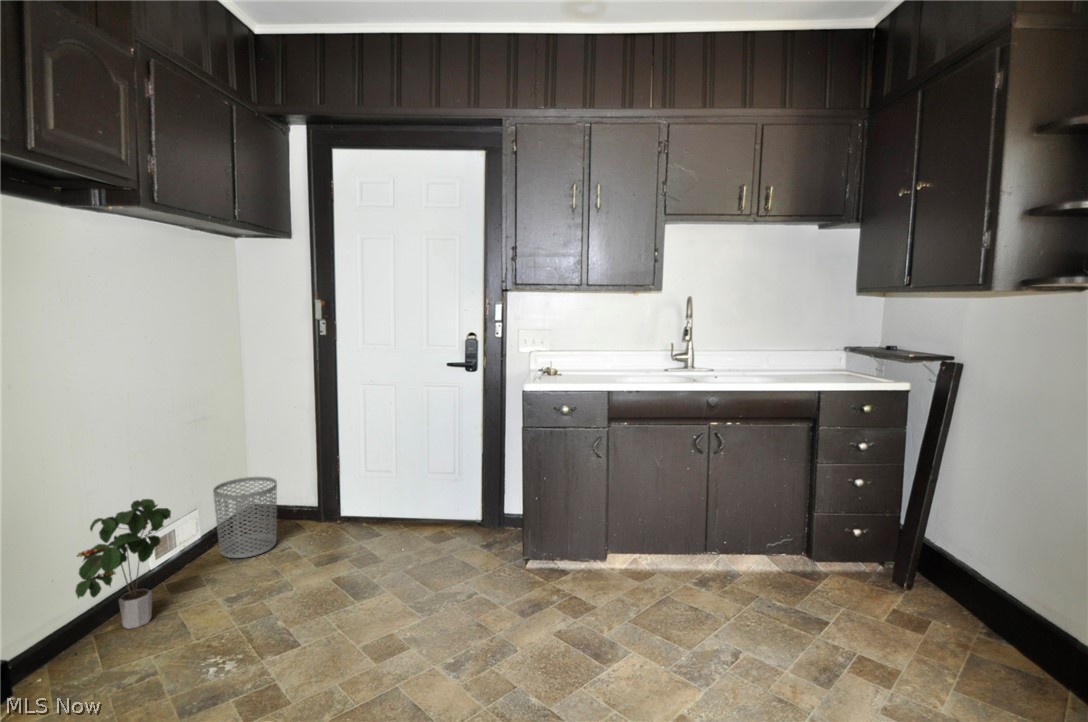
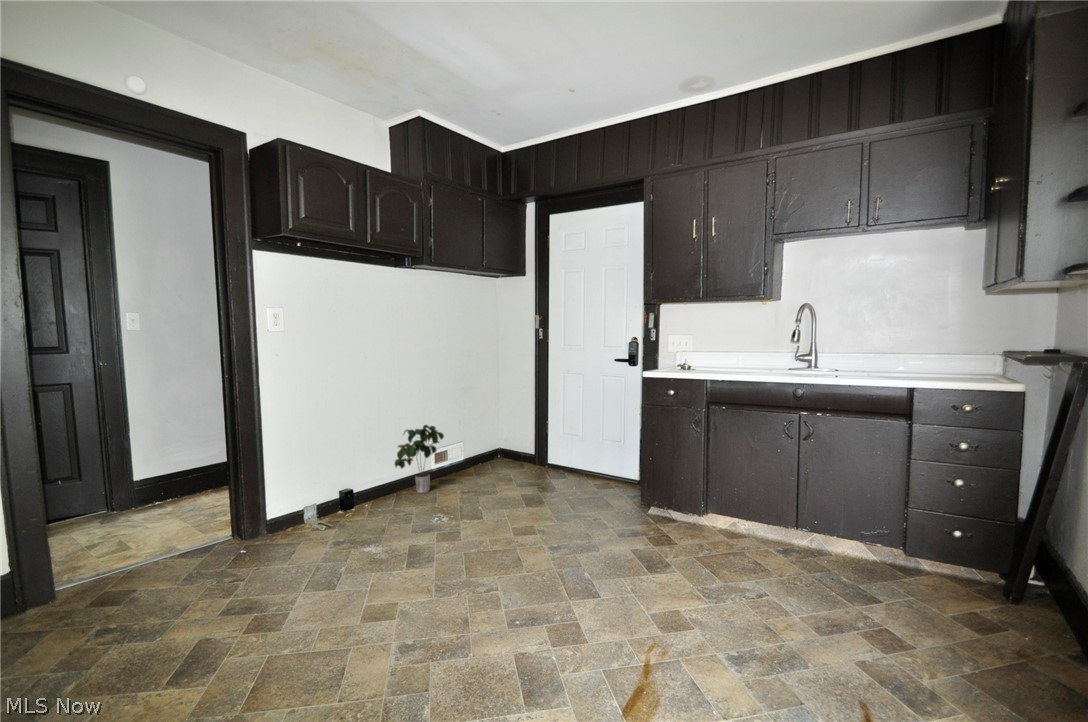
waste bin: present [213,477,277,558] -> none [472,427,506,474]

